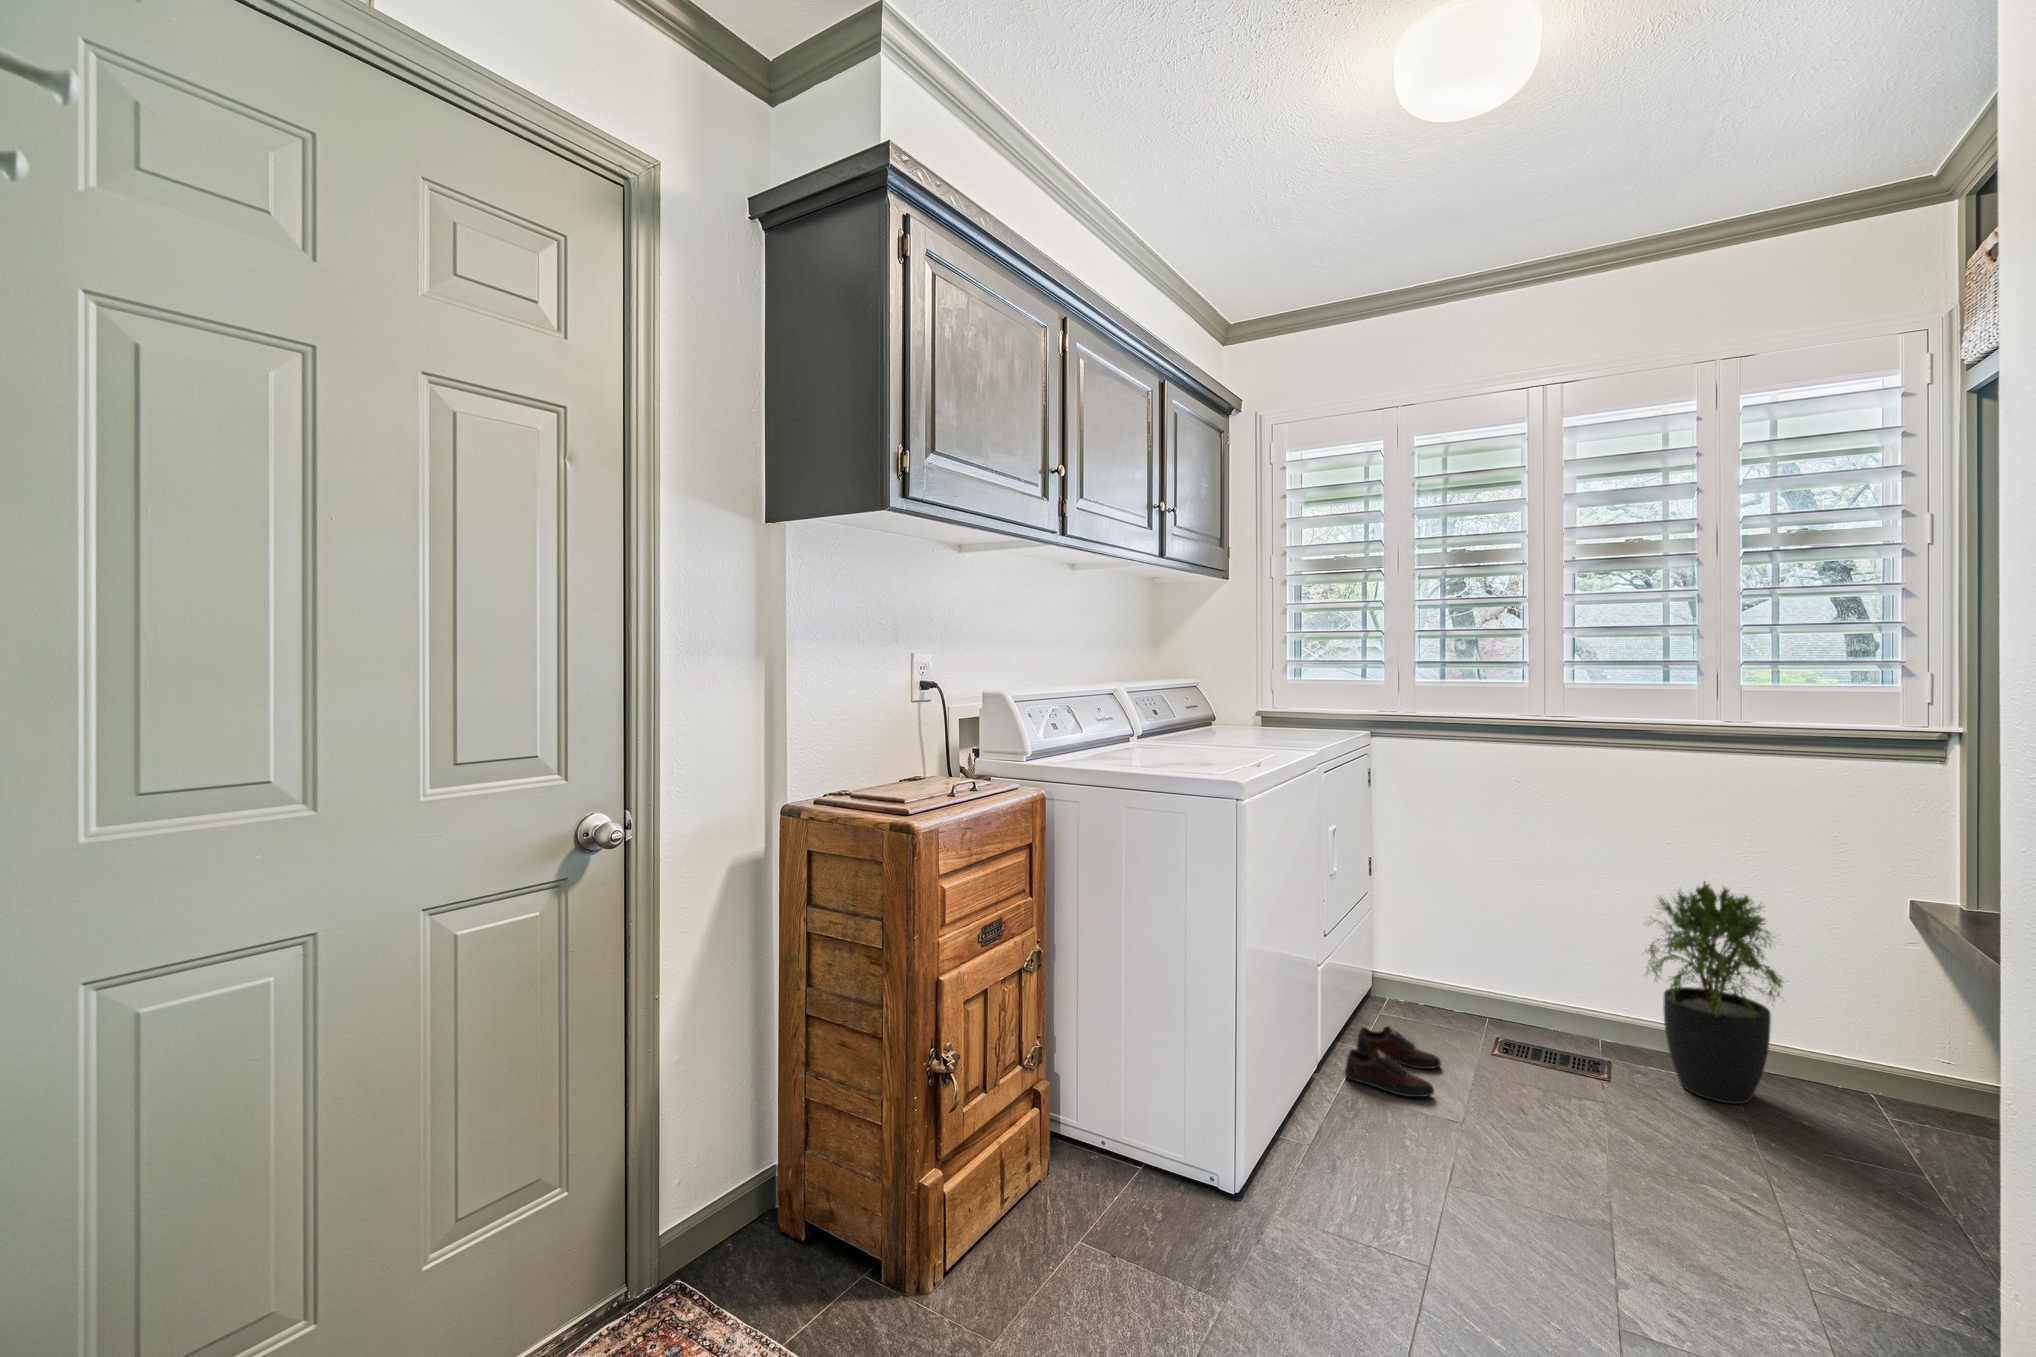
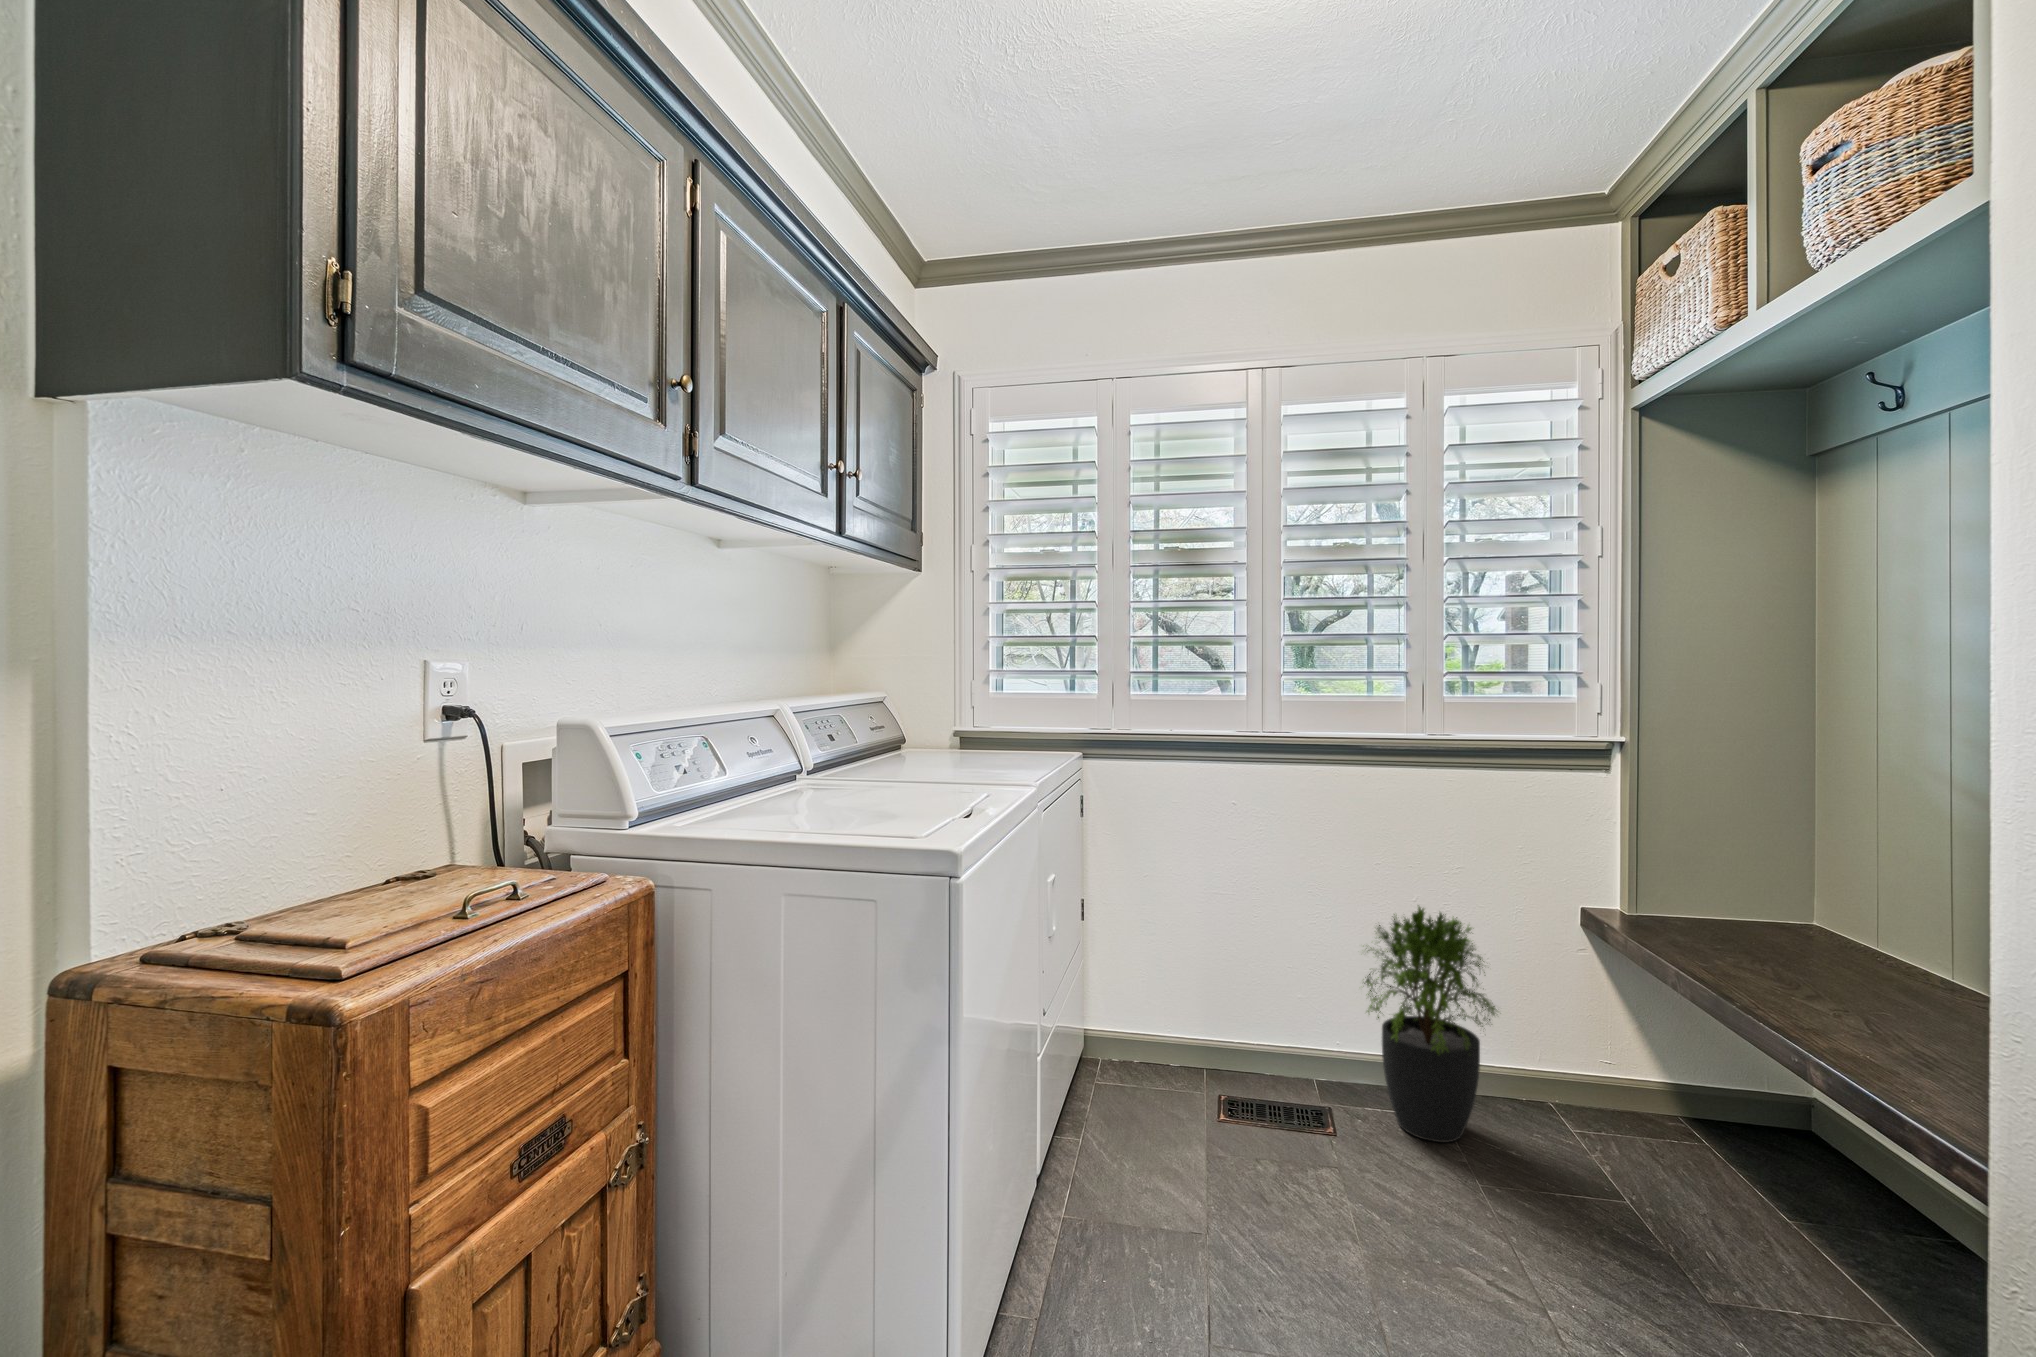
shoe: present [1345,1026,1441,1097] -> none [1069,1106,1171,1204]

